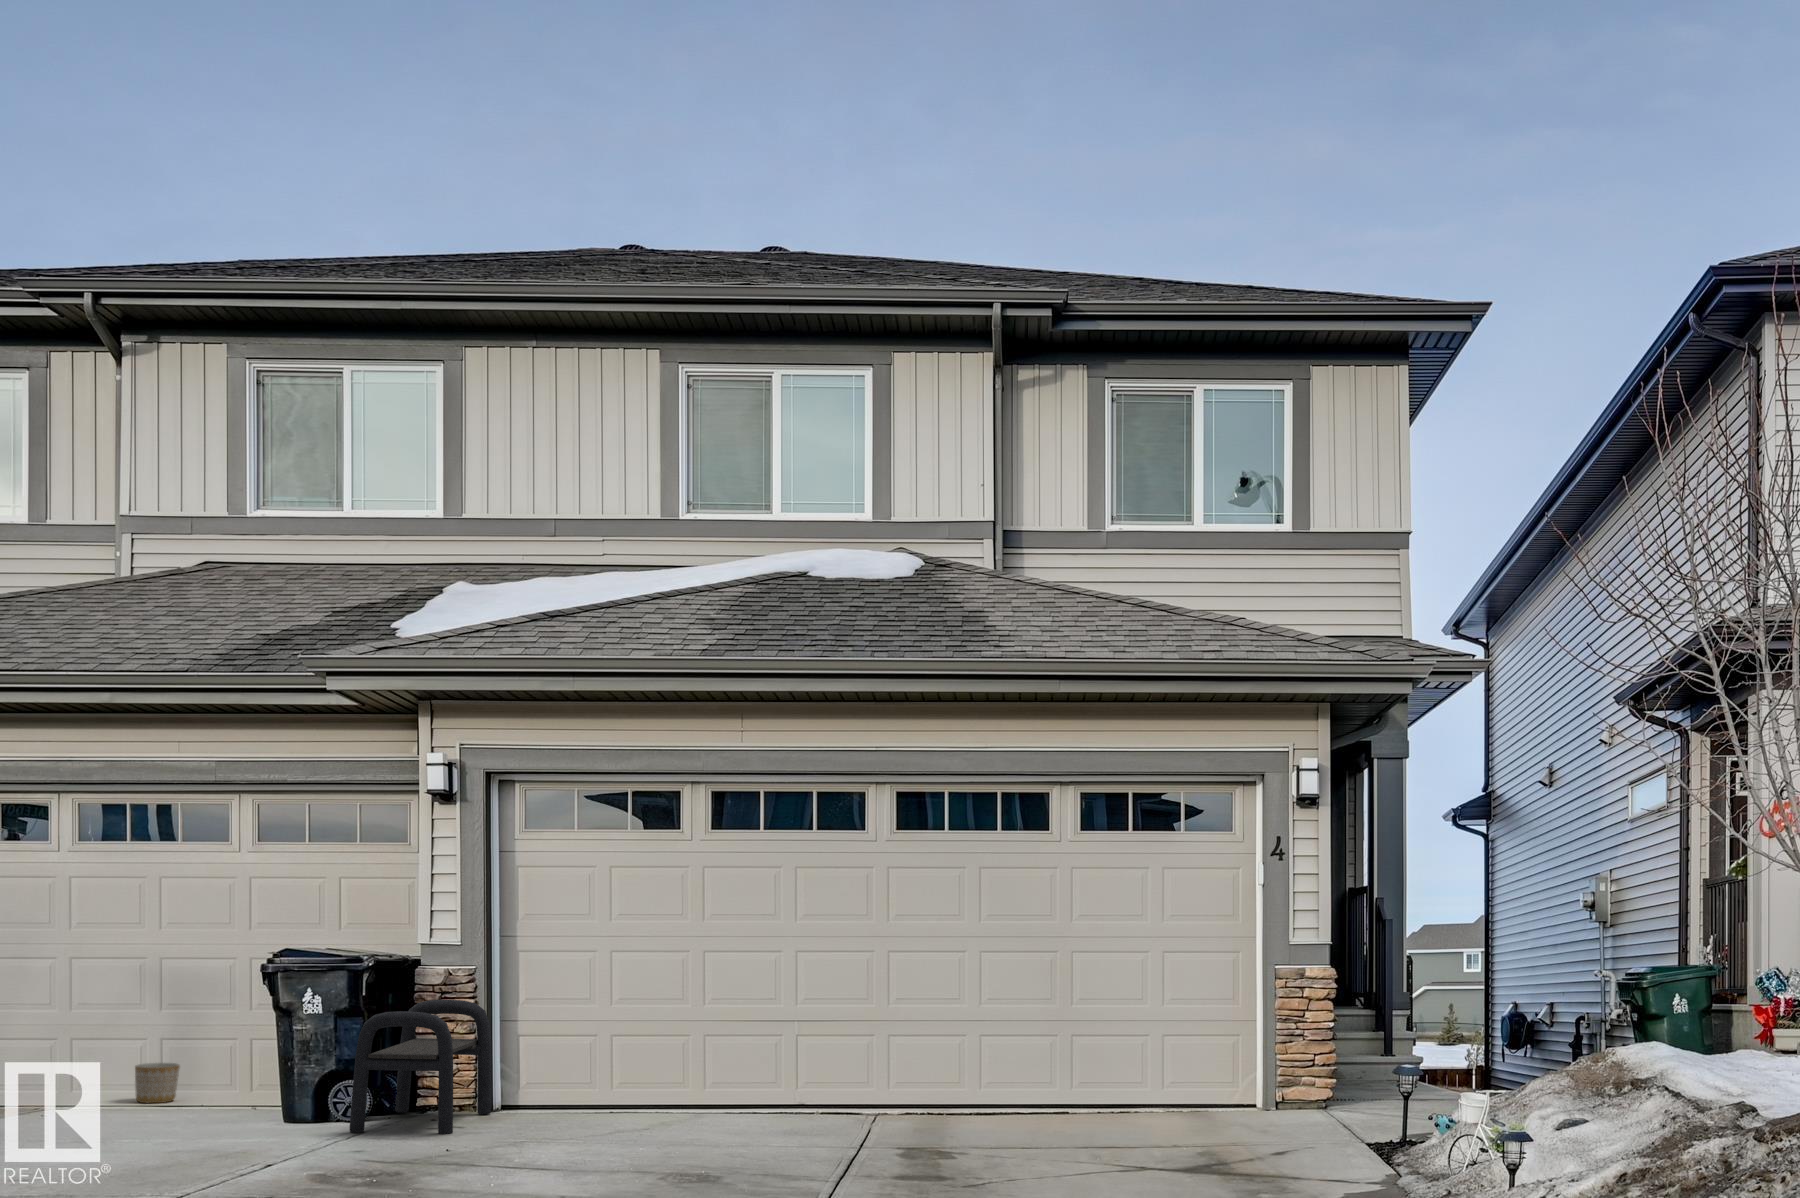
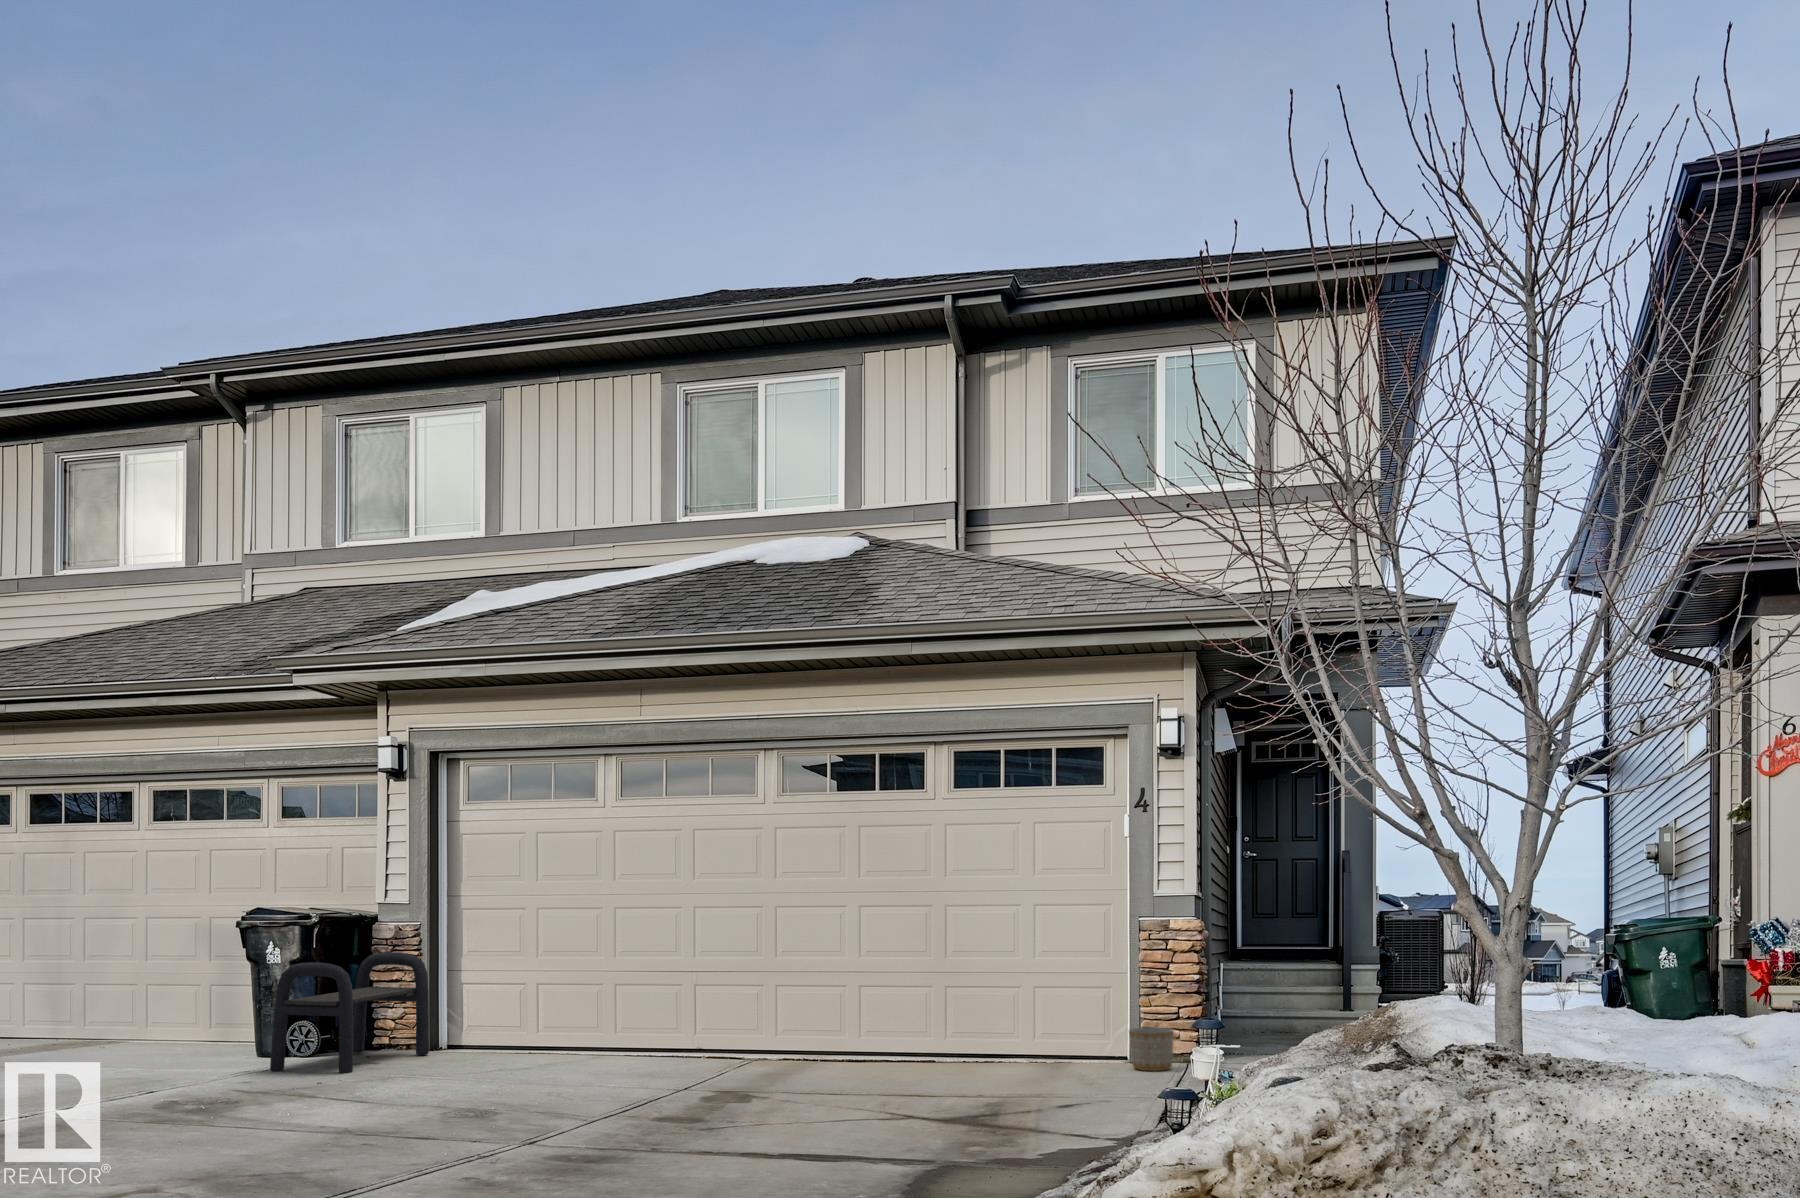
planter: present [135,1063,180,1103] -> present [1129,1027,1174,1071]

